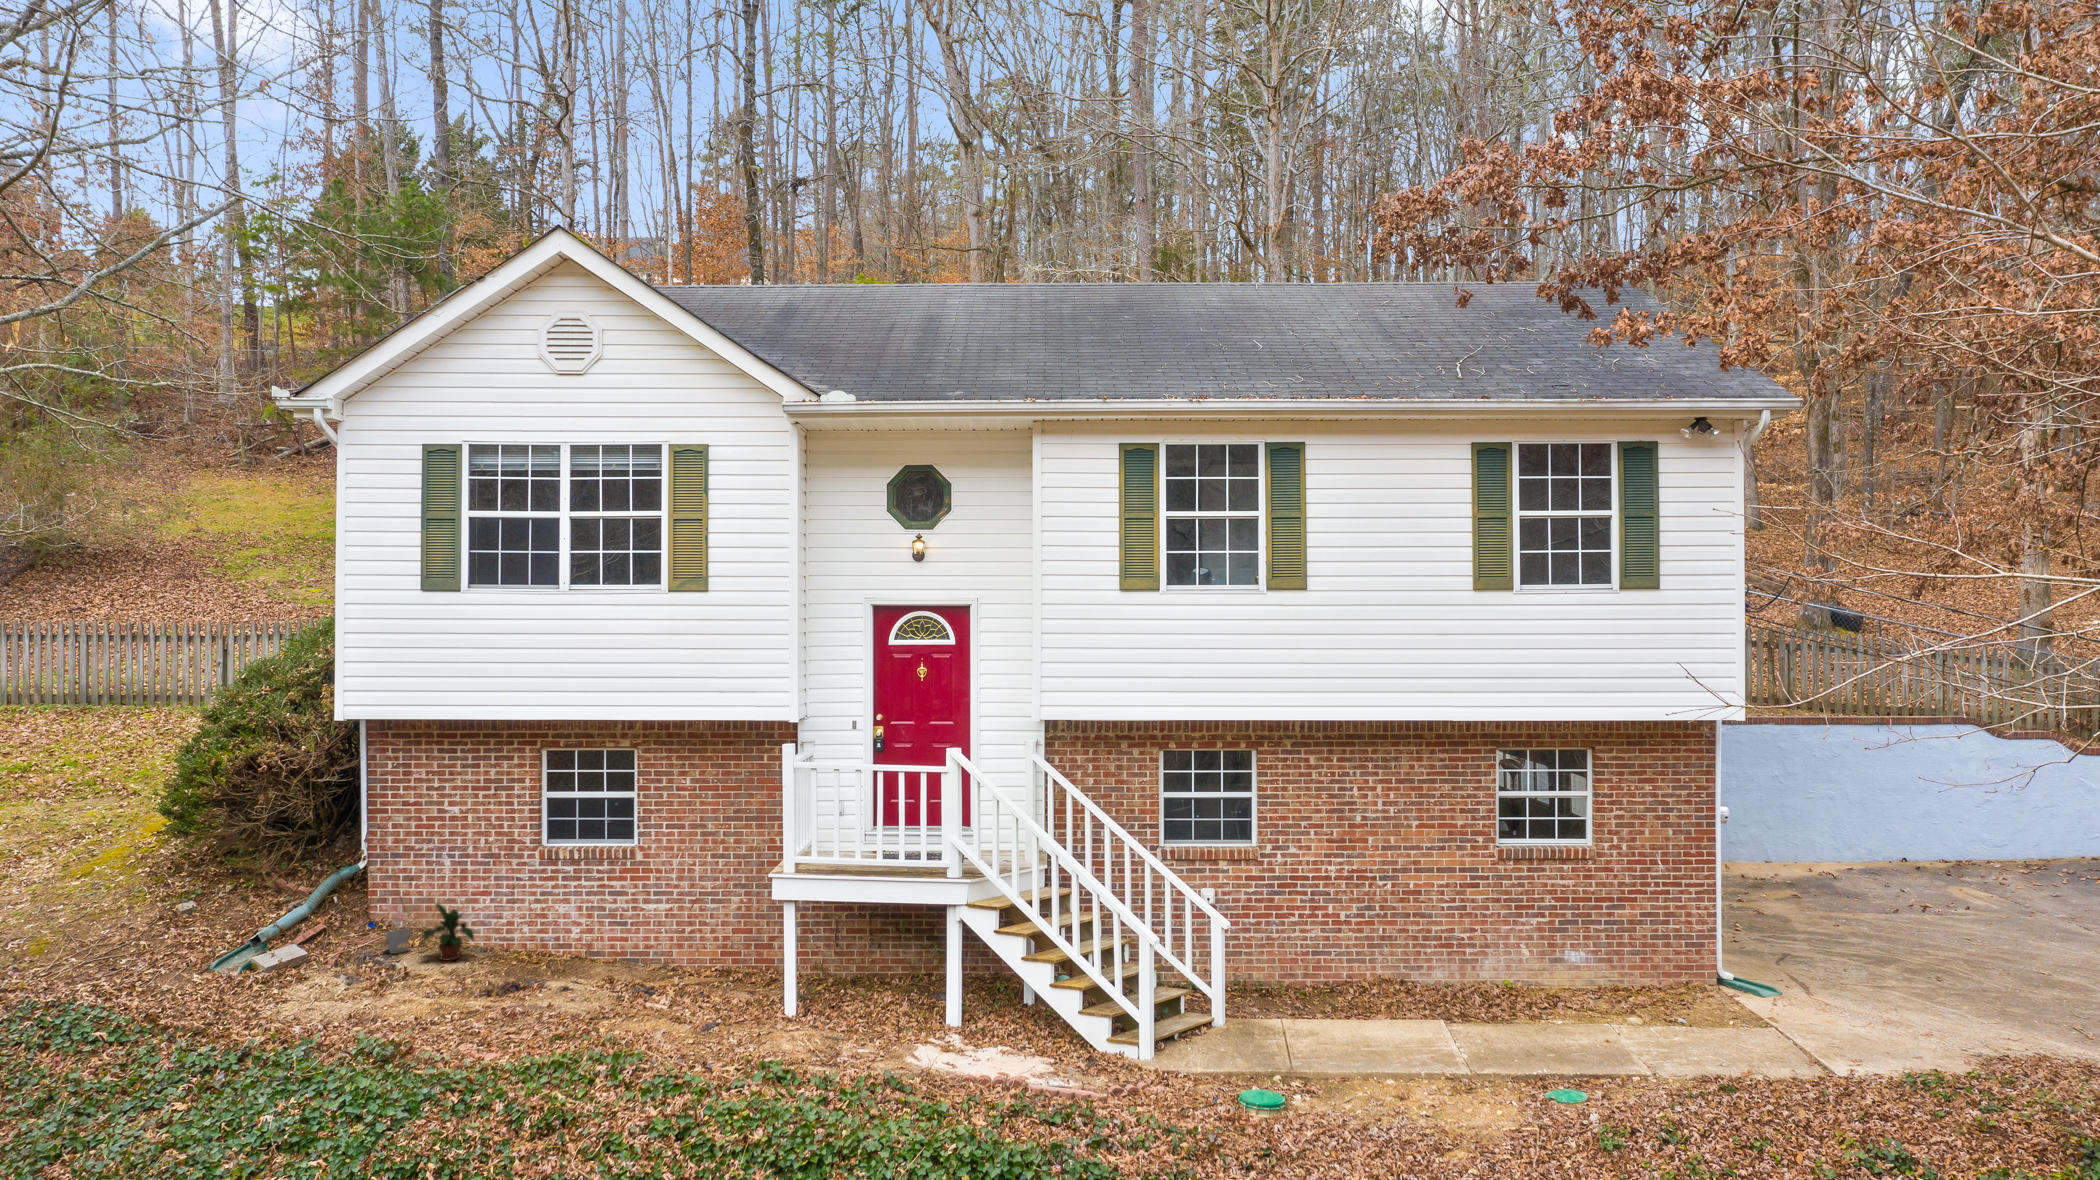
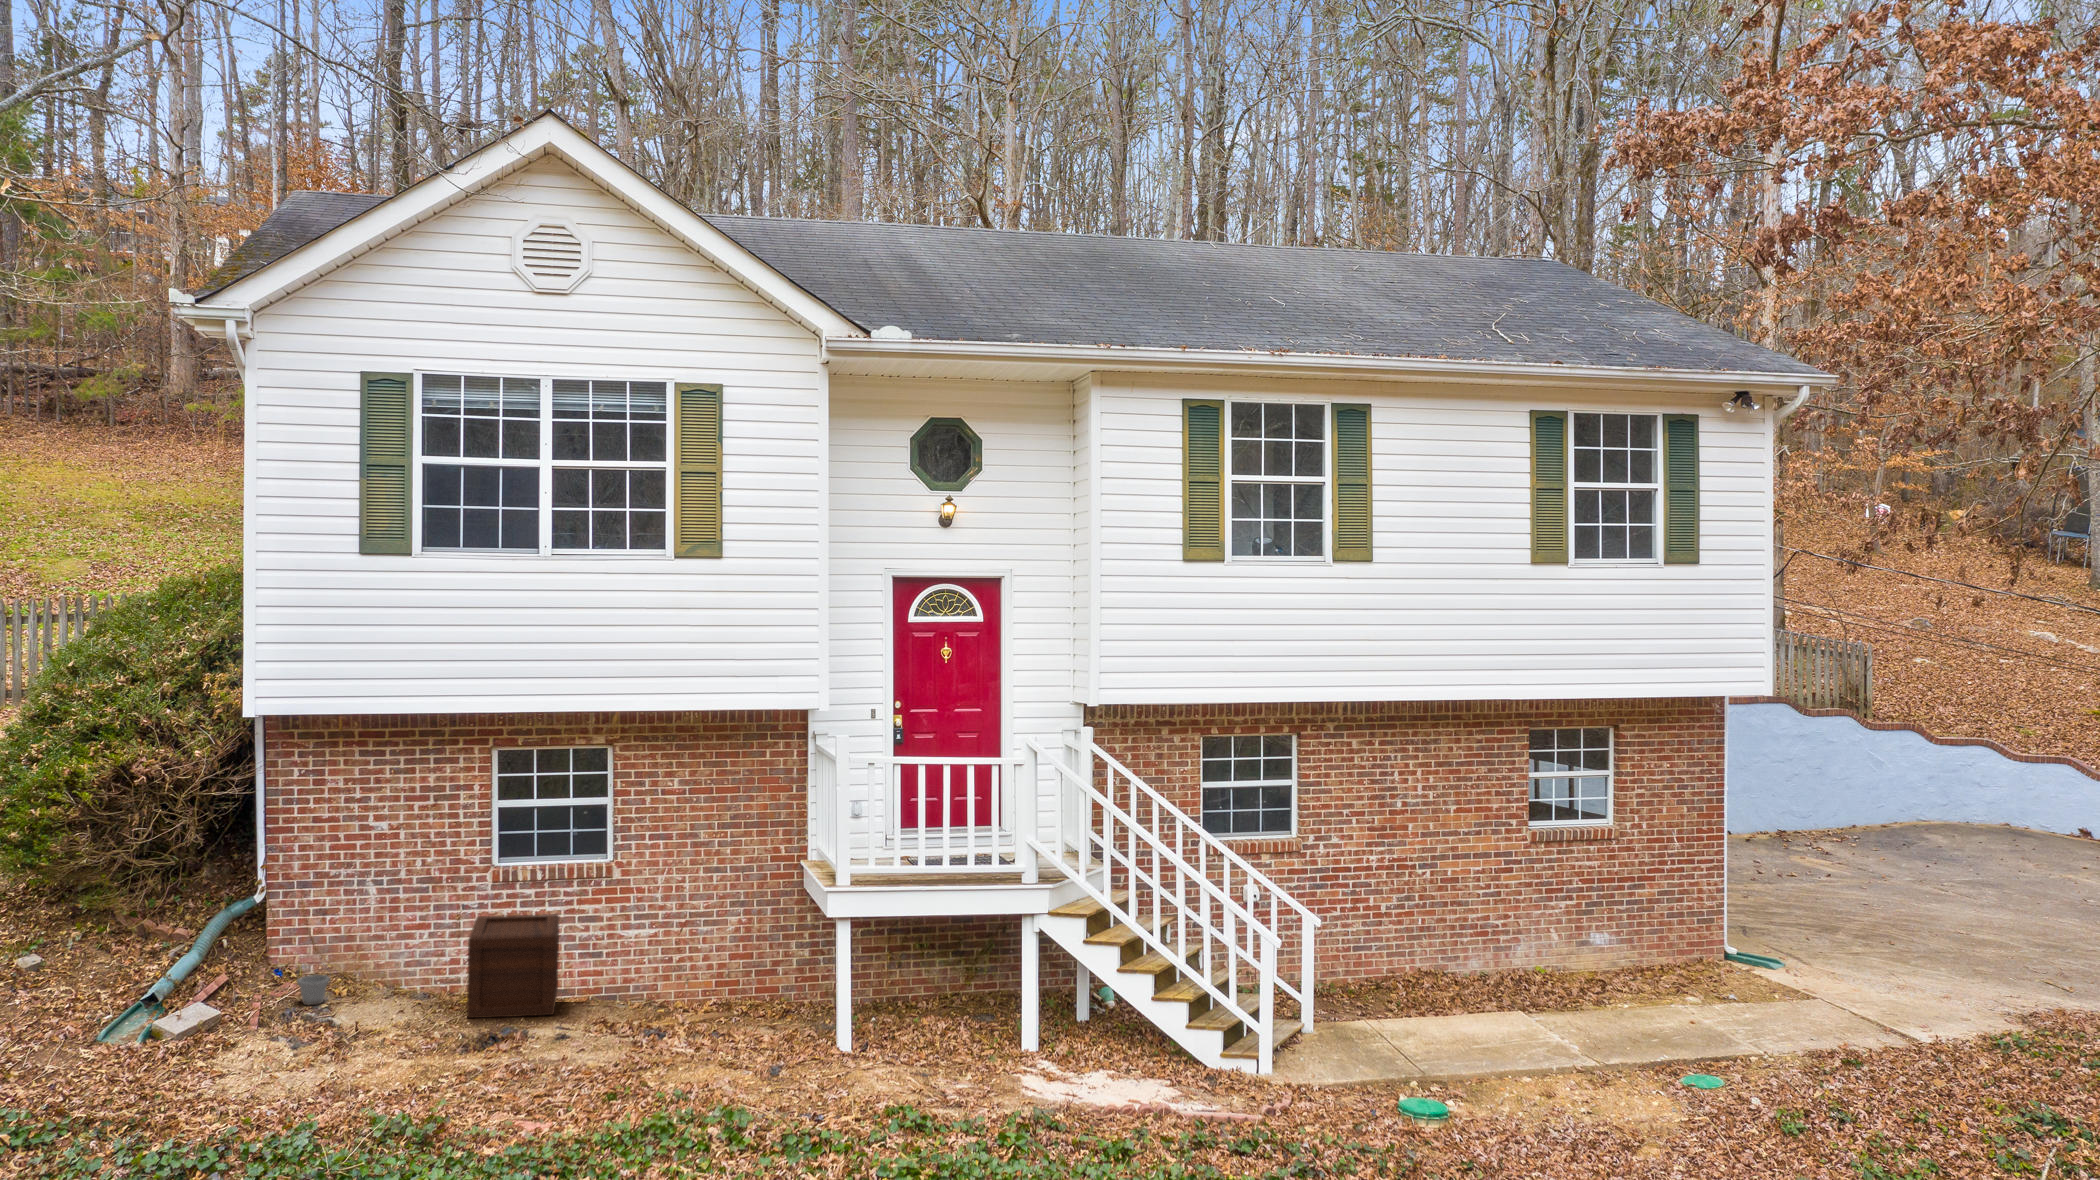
wooden crate: none [494,887,592,974] -> present [467,914,559,1018]
potted plant: present [422,903,474,961] -> none [354,939,423,1009]

